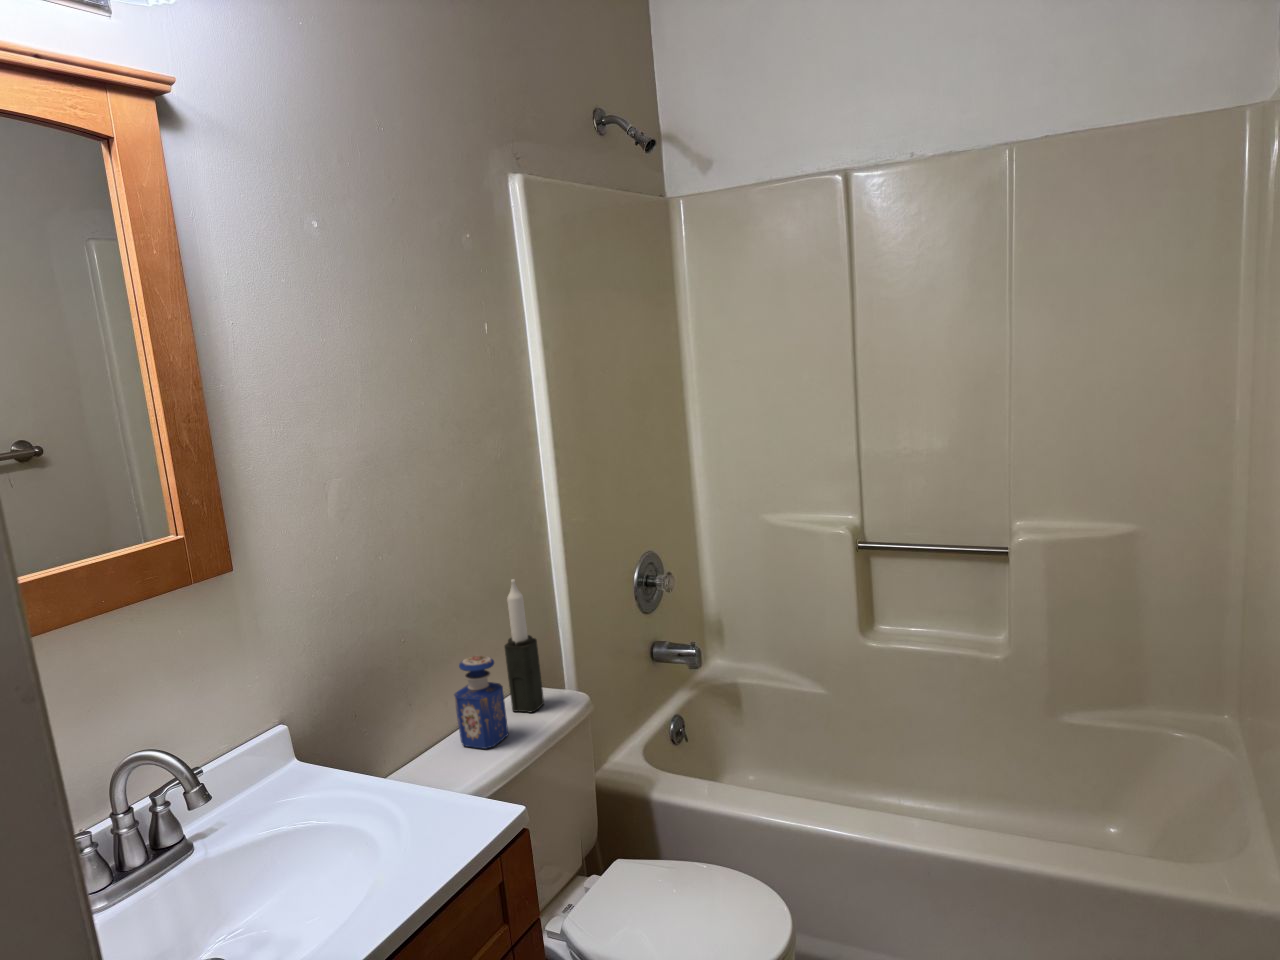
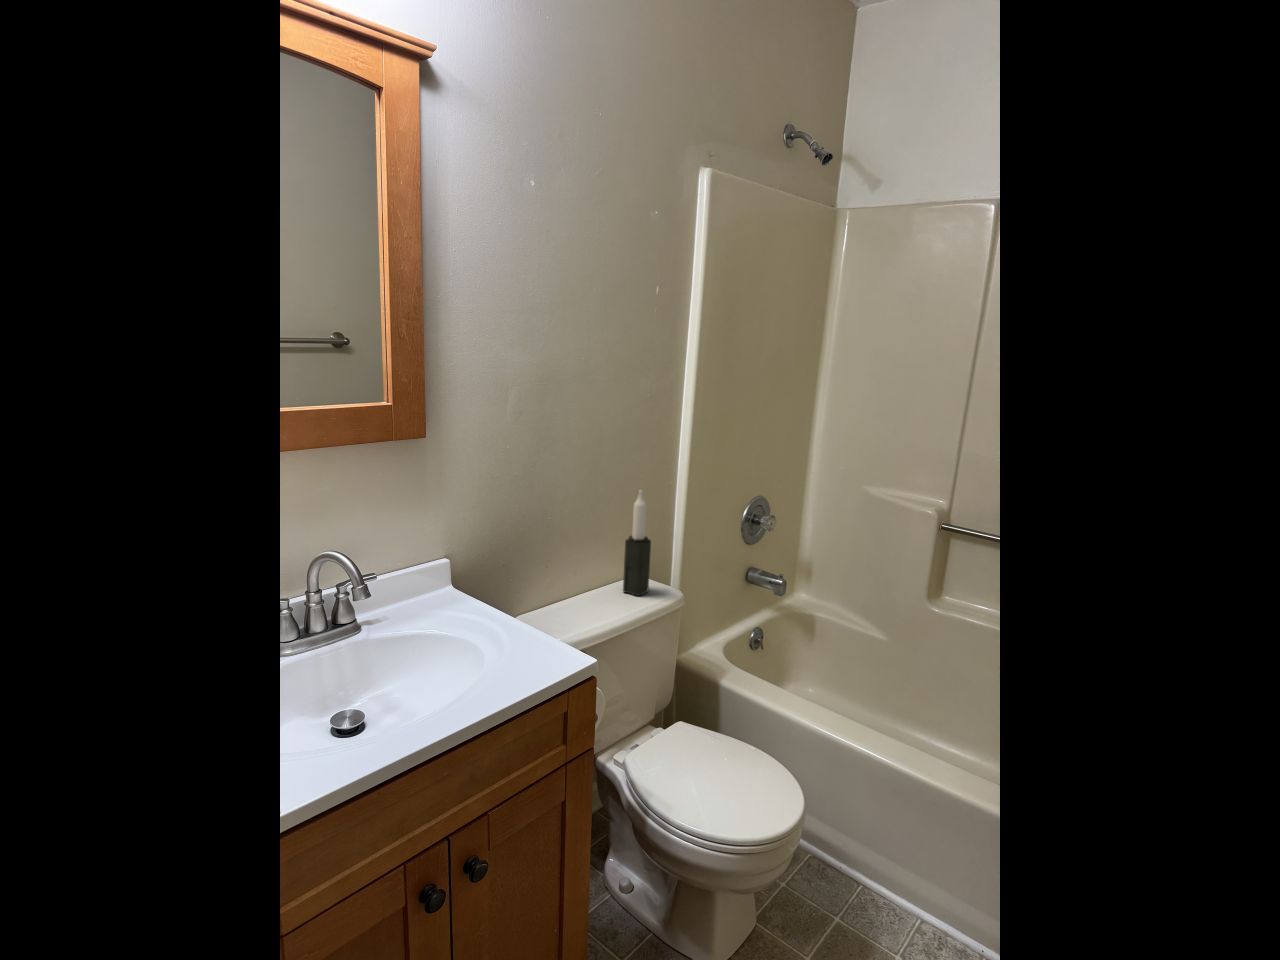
perfume bottle: present [454,656,508,749] -> none [578,542,616,614]

